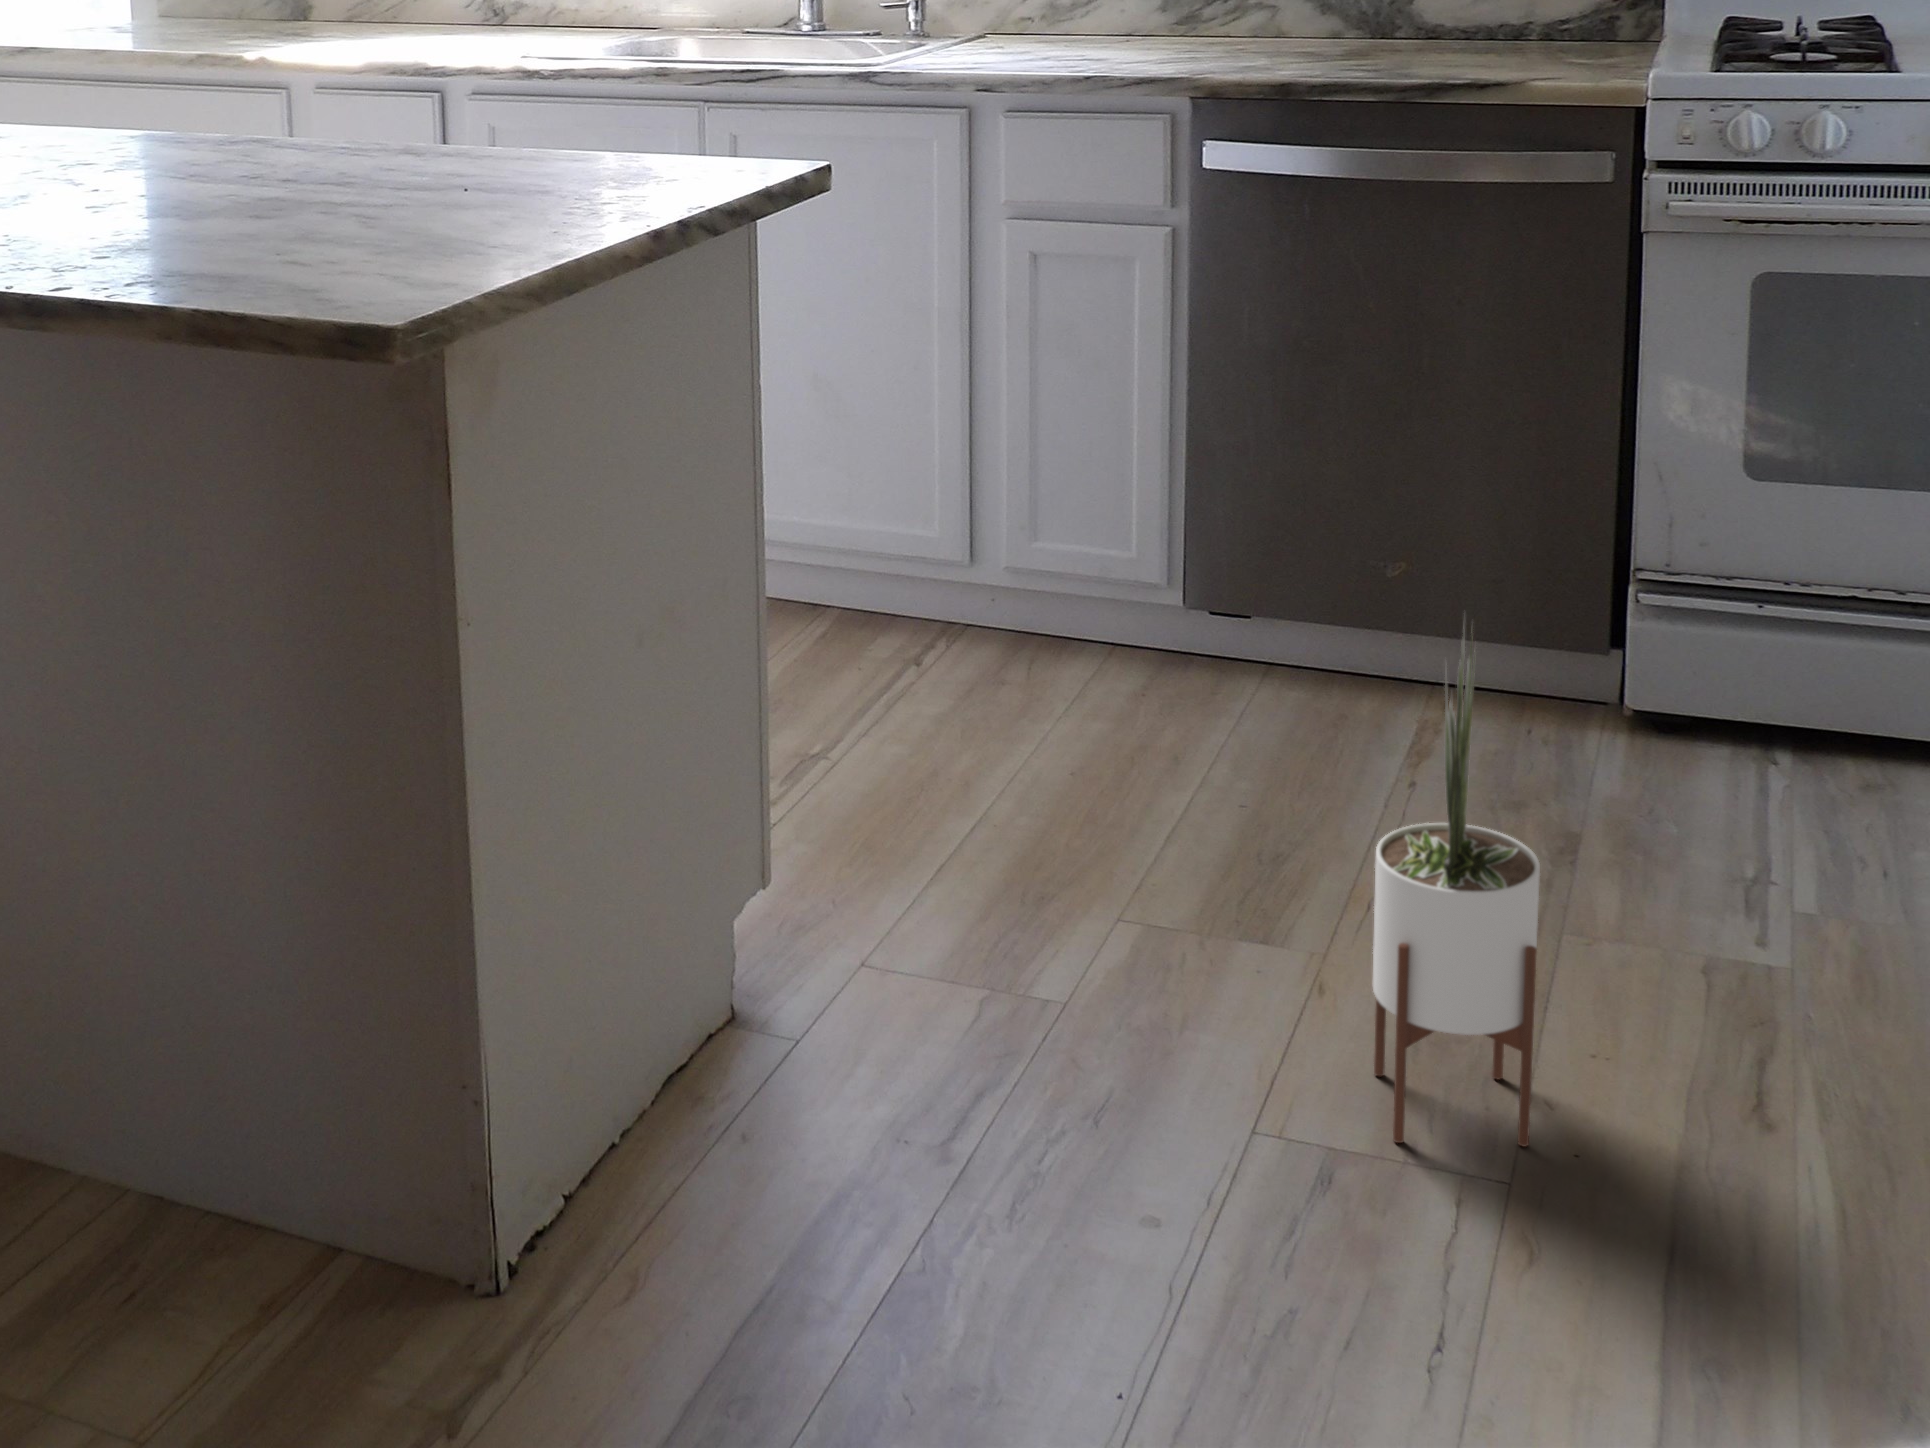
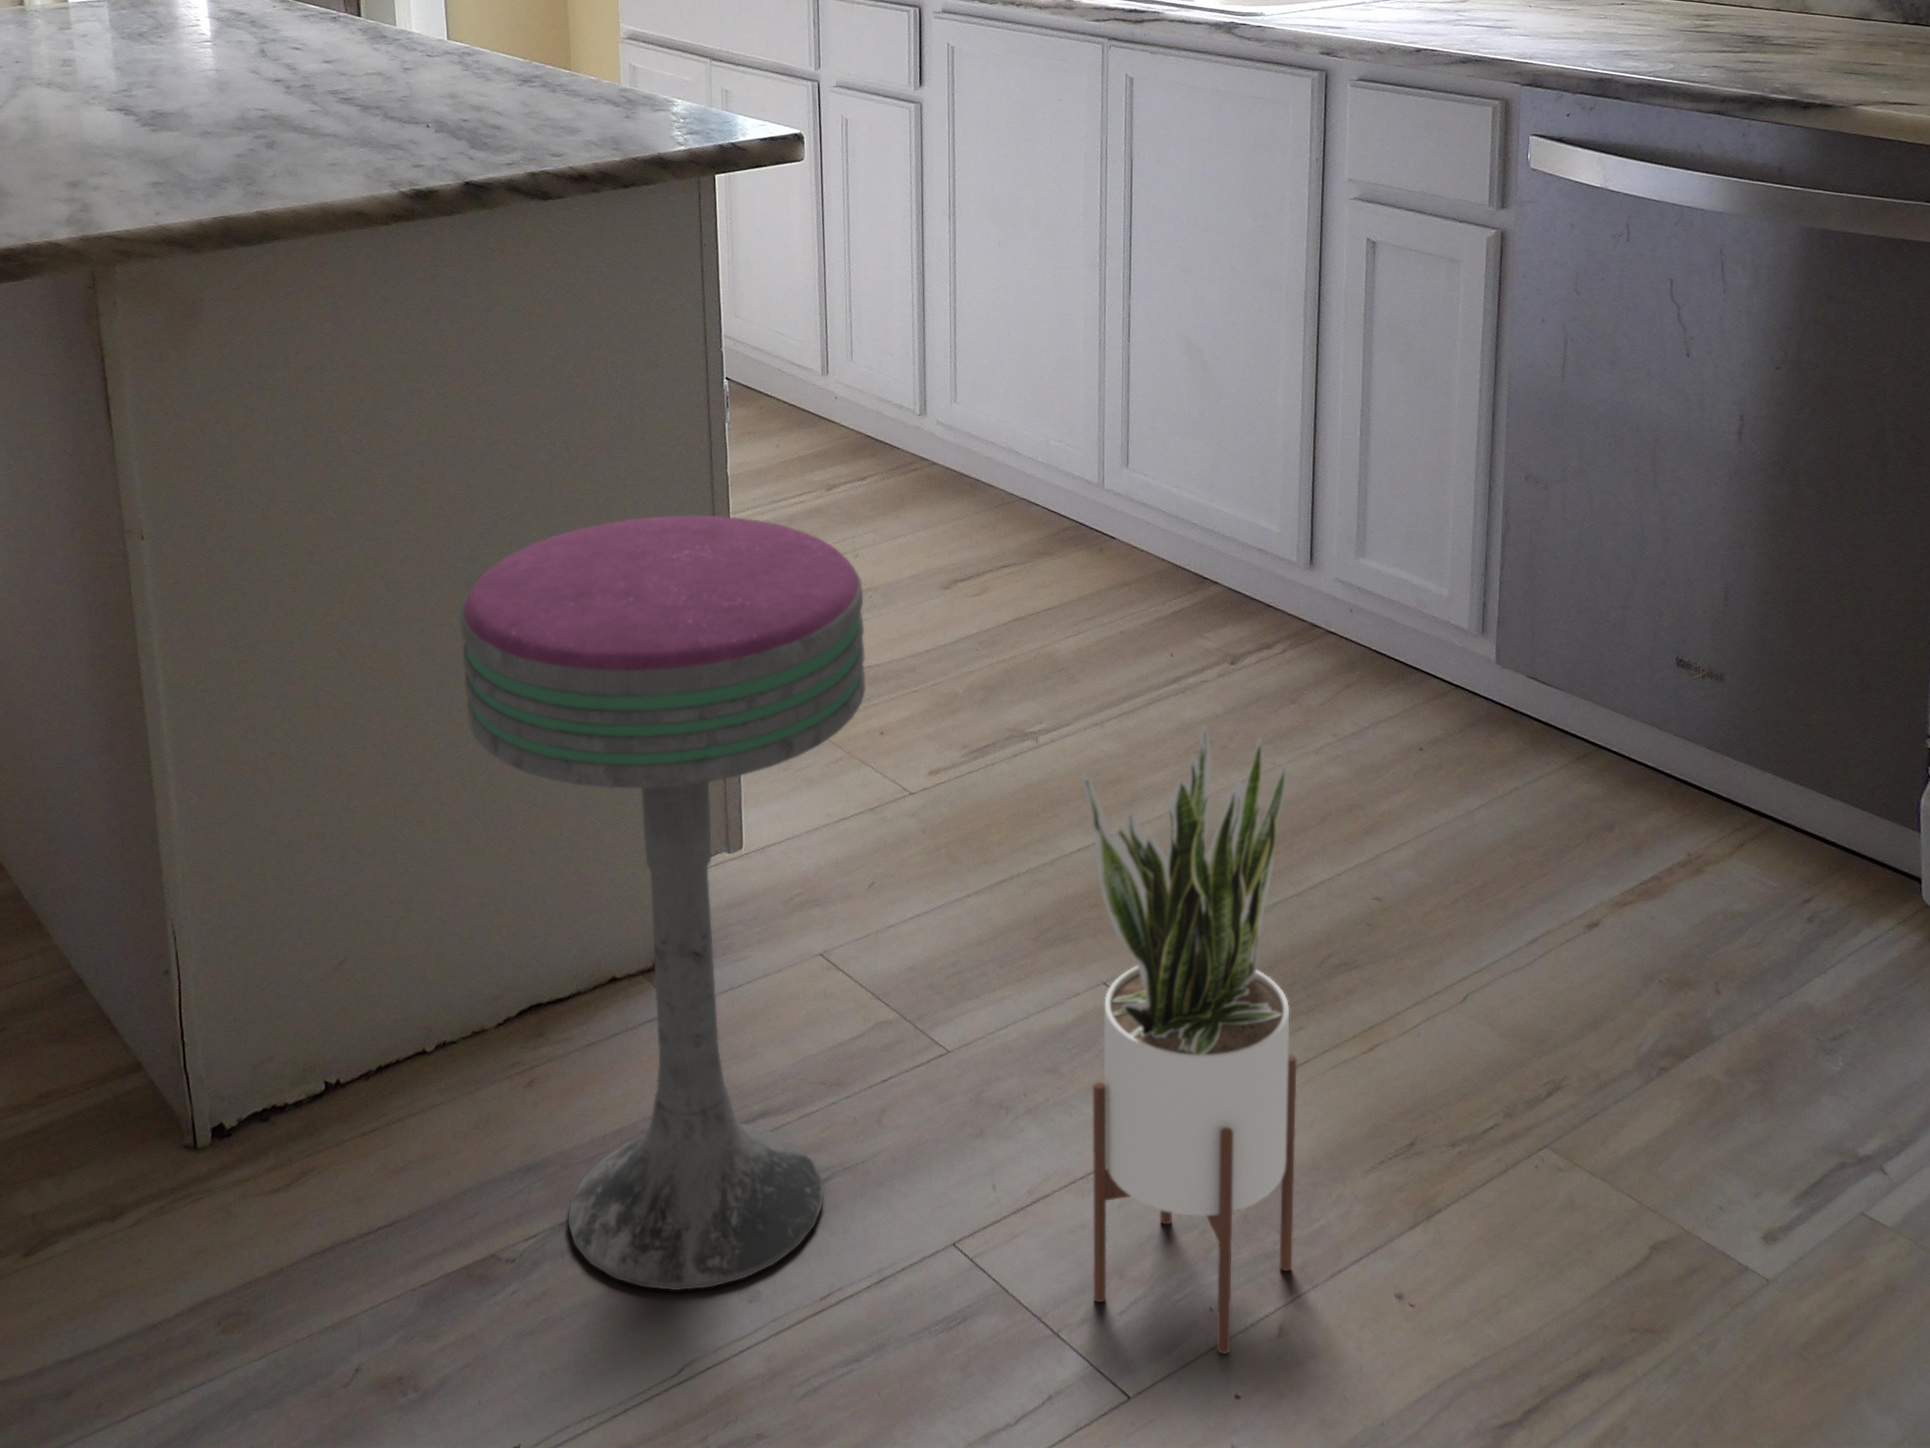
bar stool: none [819,519,1194,1253] -> present [460,516,865,1290]

